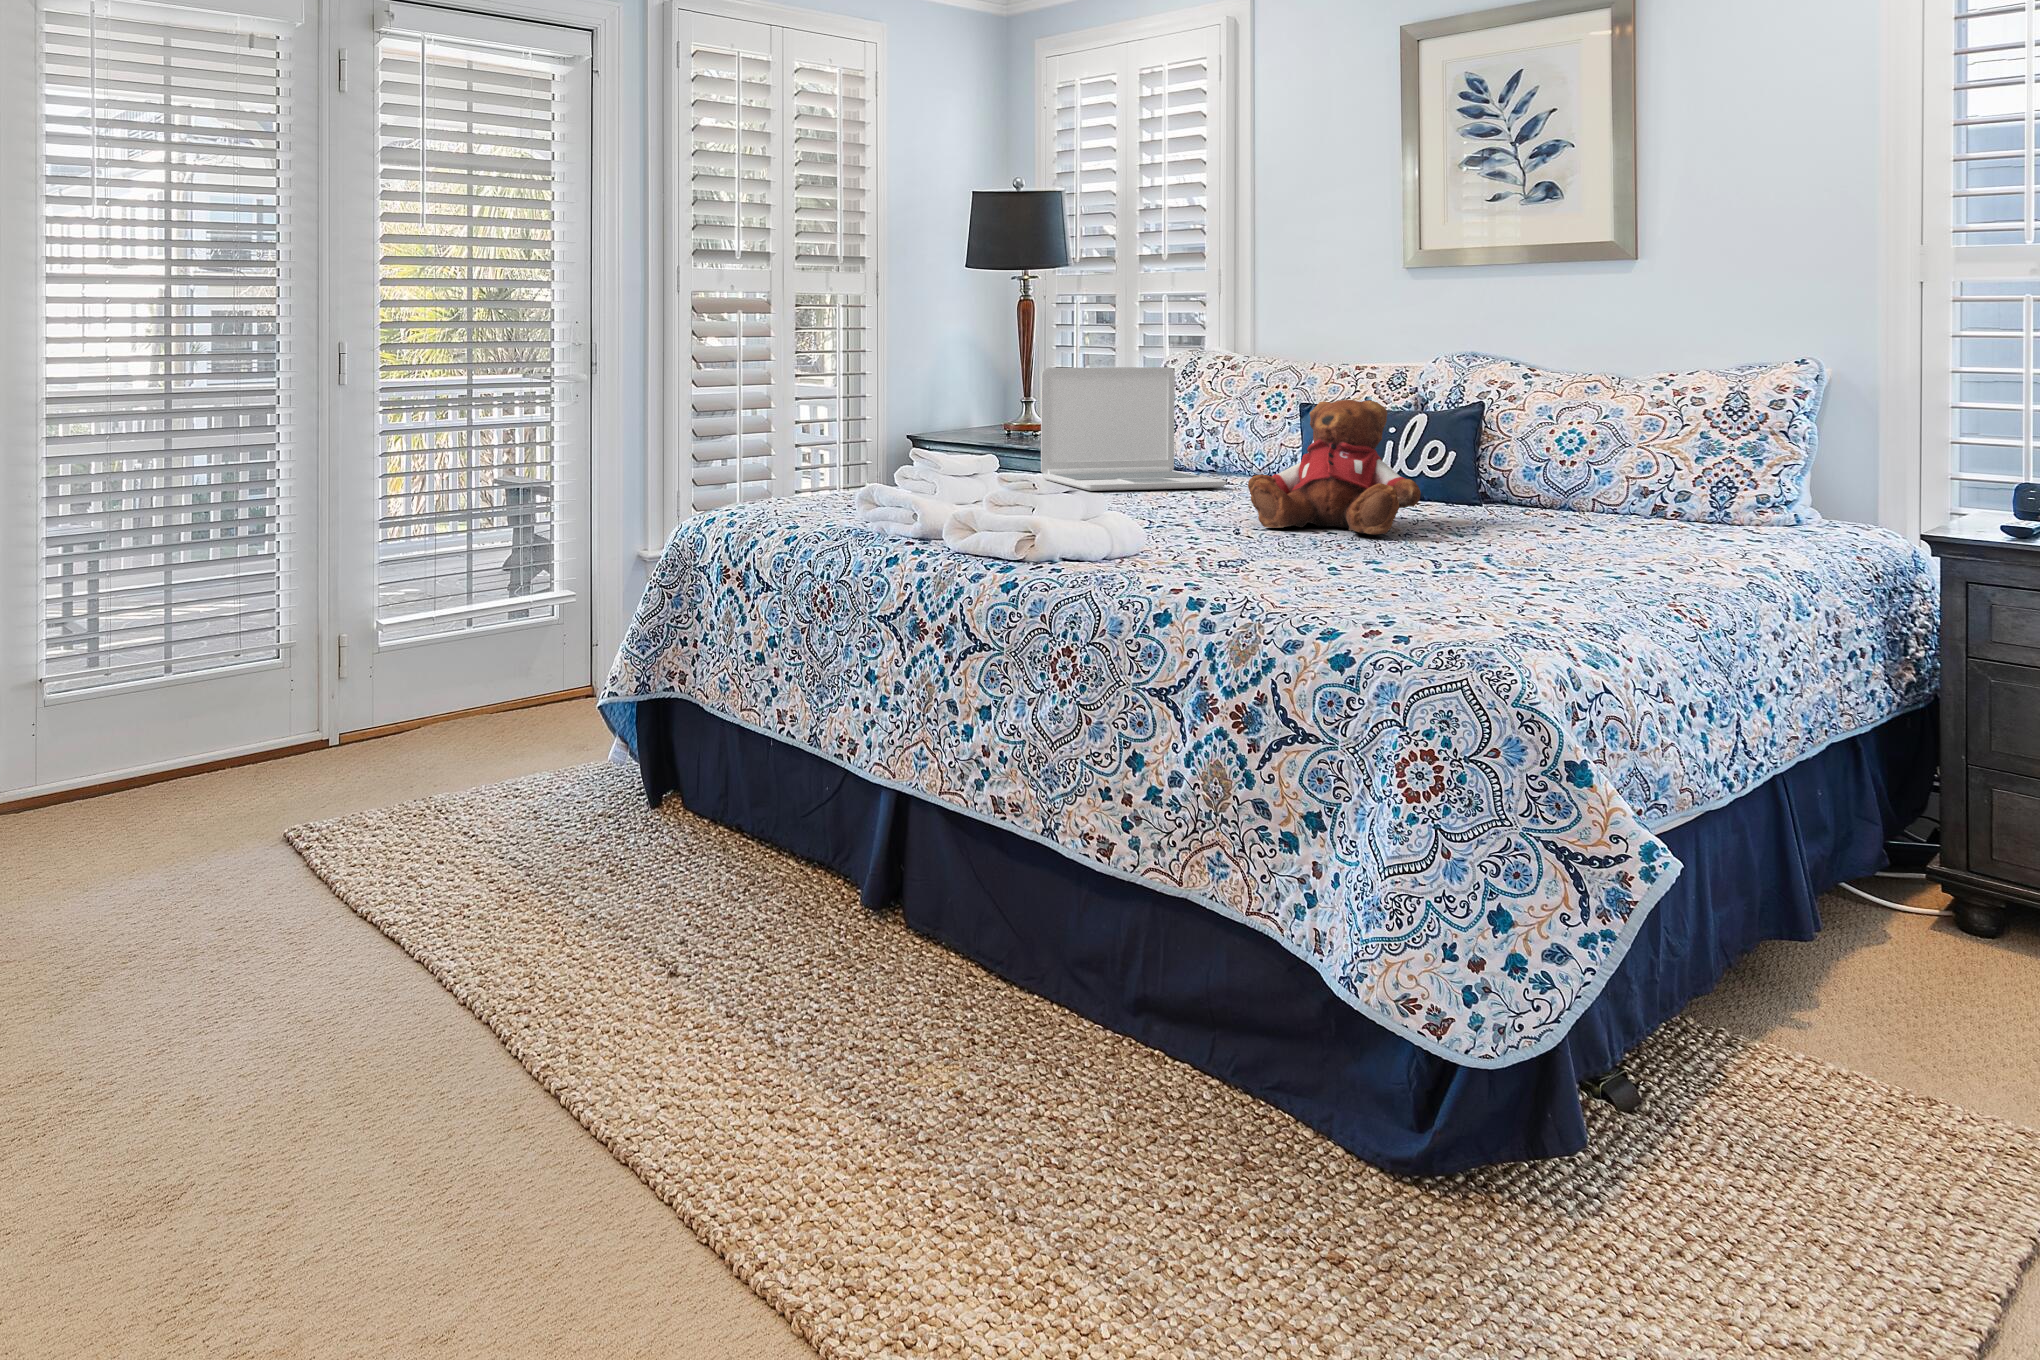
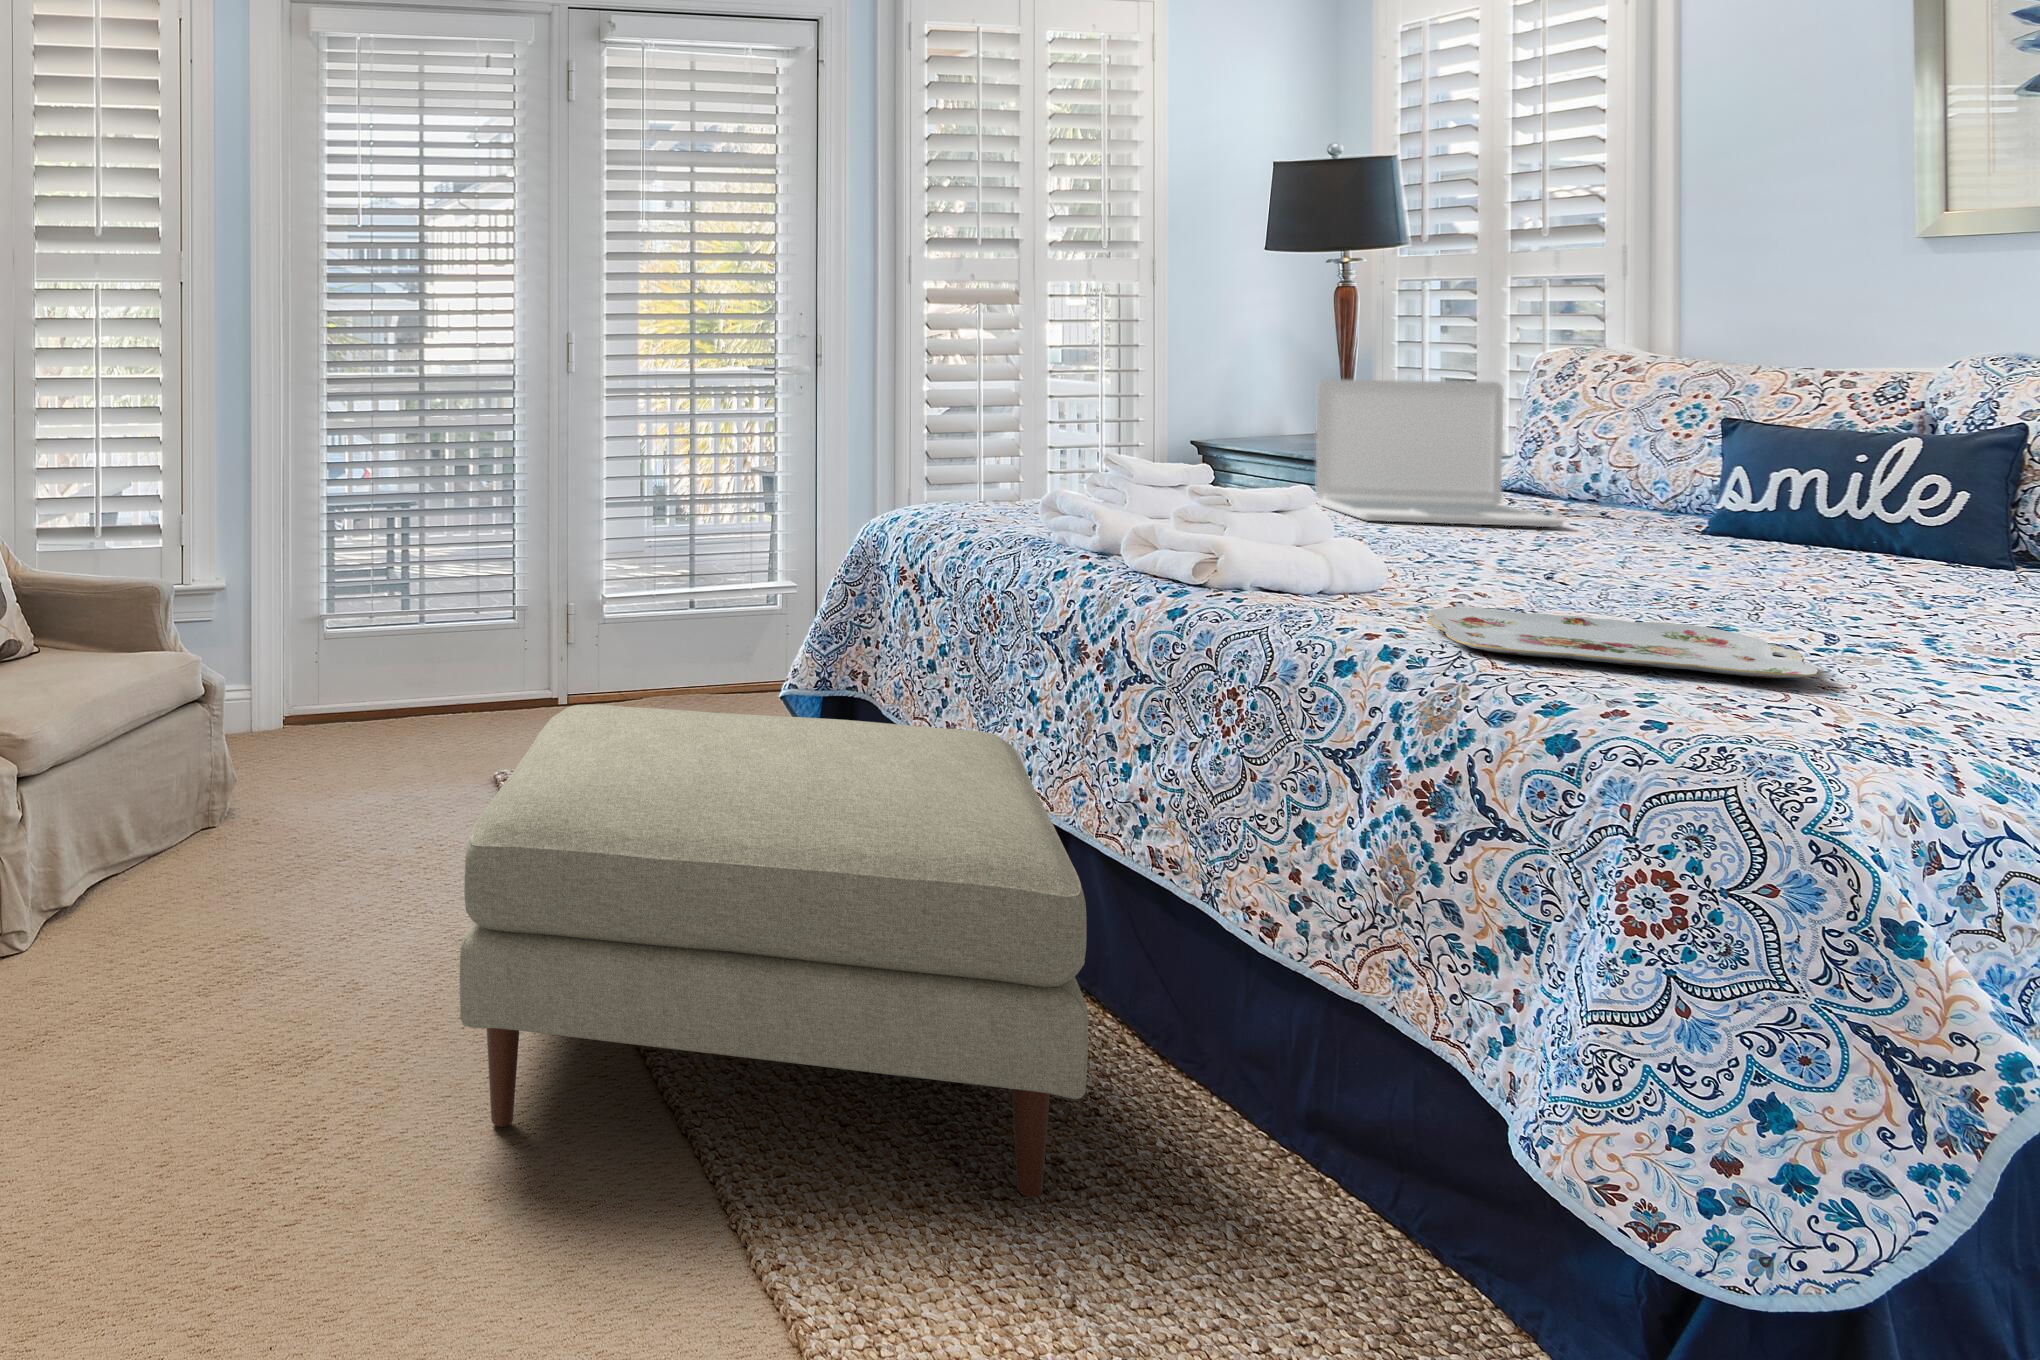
teddy bear: present [1248,400,1421,534] -> none [1555,424,1822,598]
serving tray: none [1200,559,1468,595] -> present [1427,607,1818,678]
ottoman: none [387,714,1001,1208] -> present [460,705,1088,1198]

